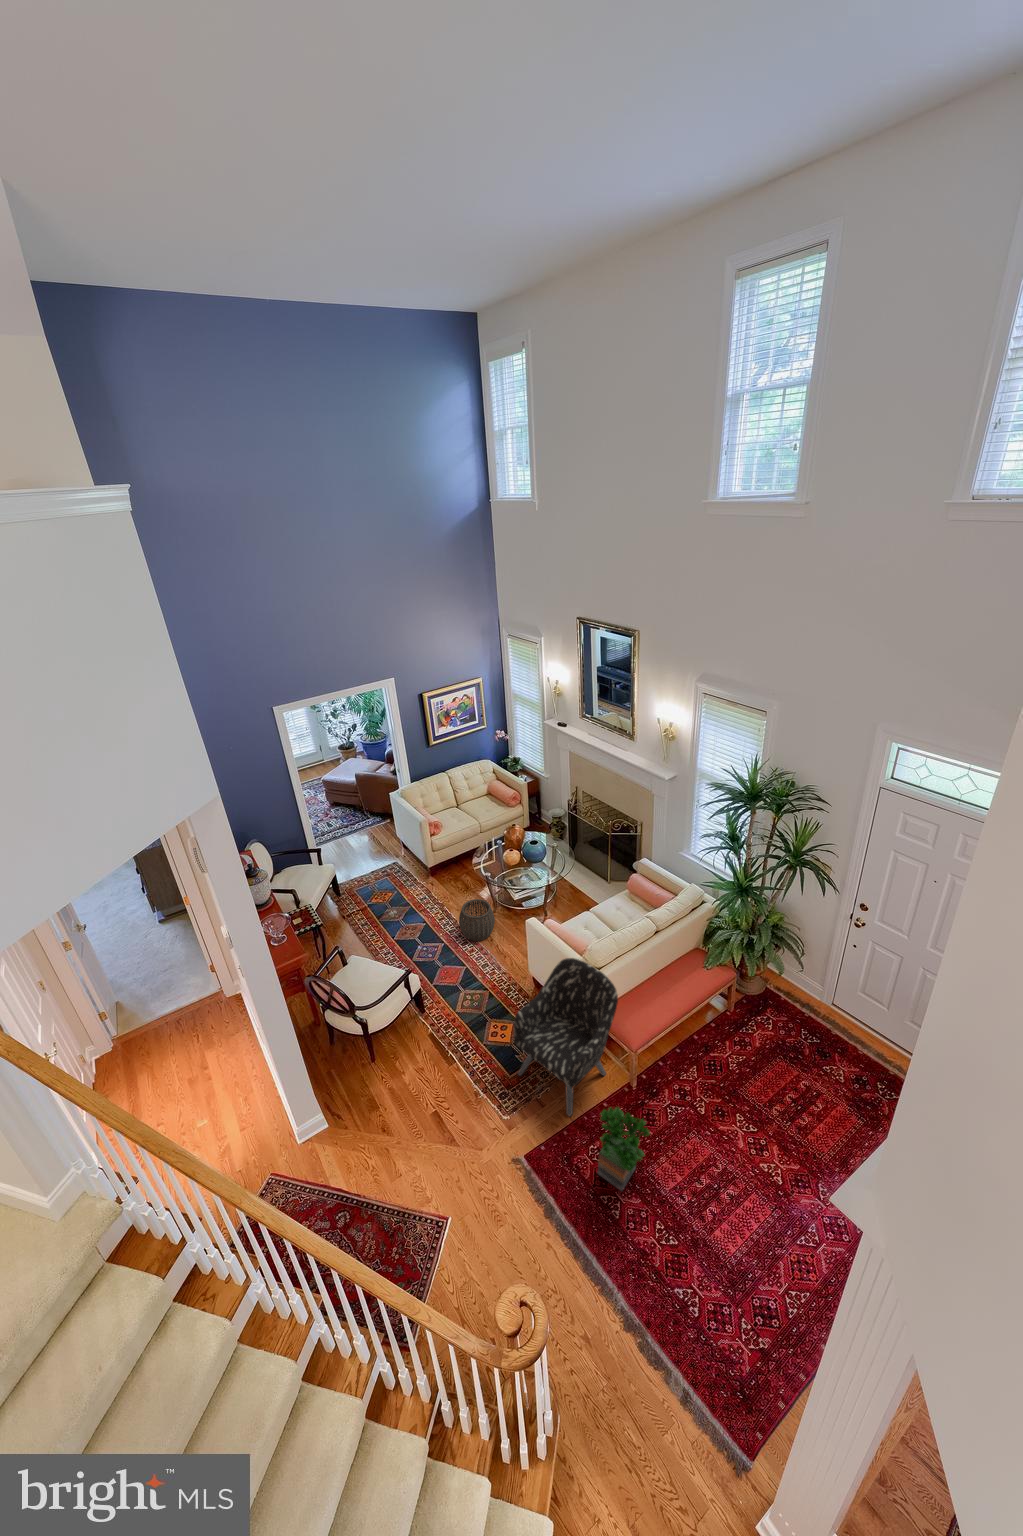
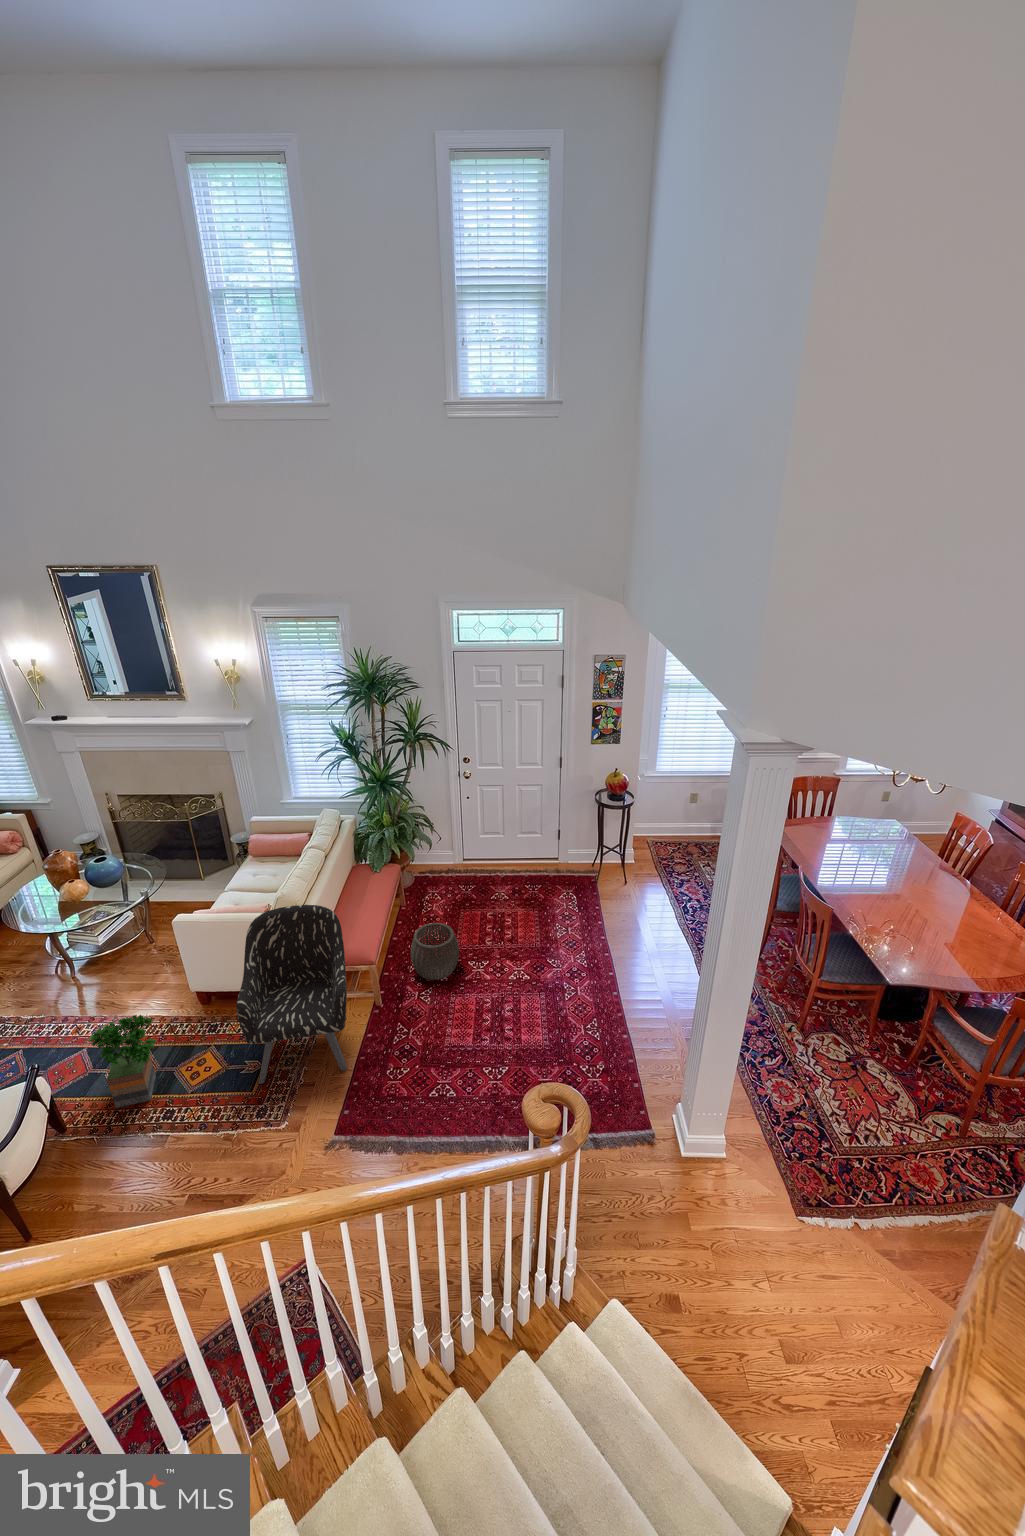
woven basket: present [459,899,495,941] -> present [411,923,459,980]
potted tree: present [598,1107,650,1191] -> present [89,1015,157,1108]

